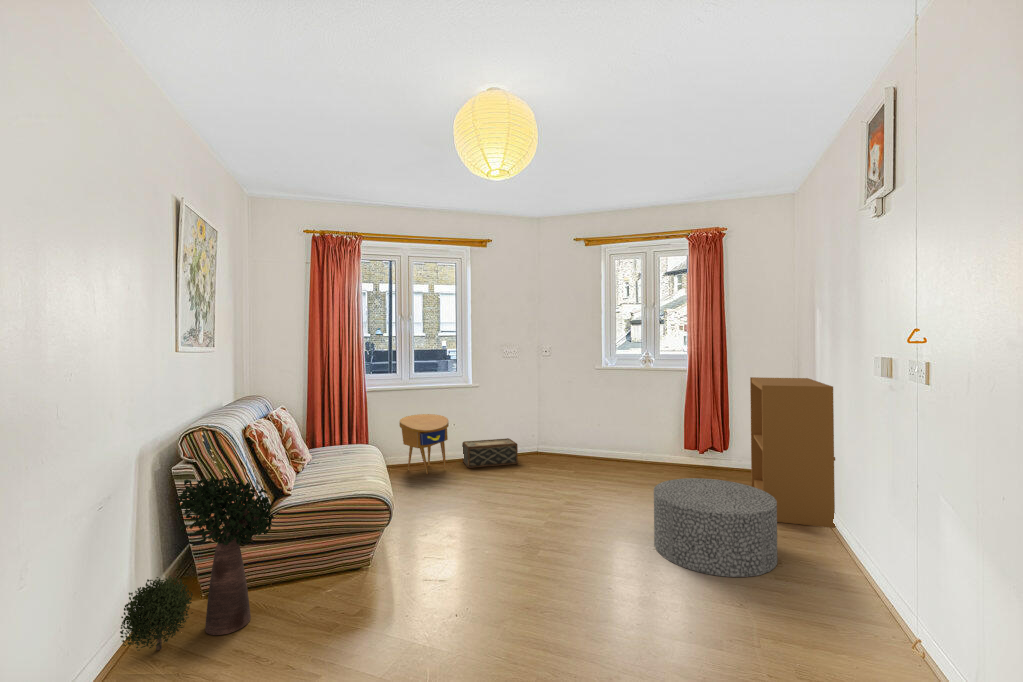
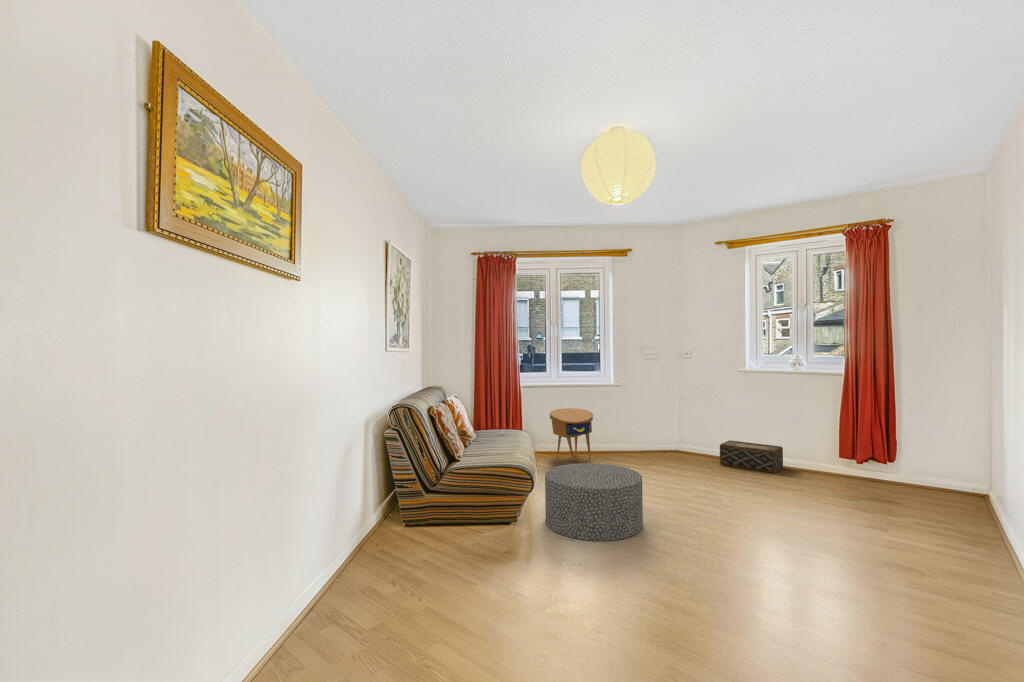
bookshelf: present [750,377,836,528] -> none [911,382,1007,548]
woven basket: present [462,438,518,468] -> present [720,440,783,473]
potted plant: present [120,476,275,651] -> none [357,438,450,551]
ottoman: present [654,478,777,577] -> present [545,463,643,541]

